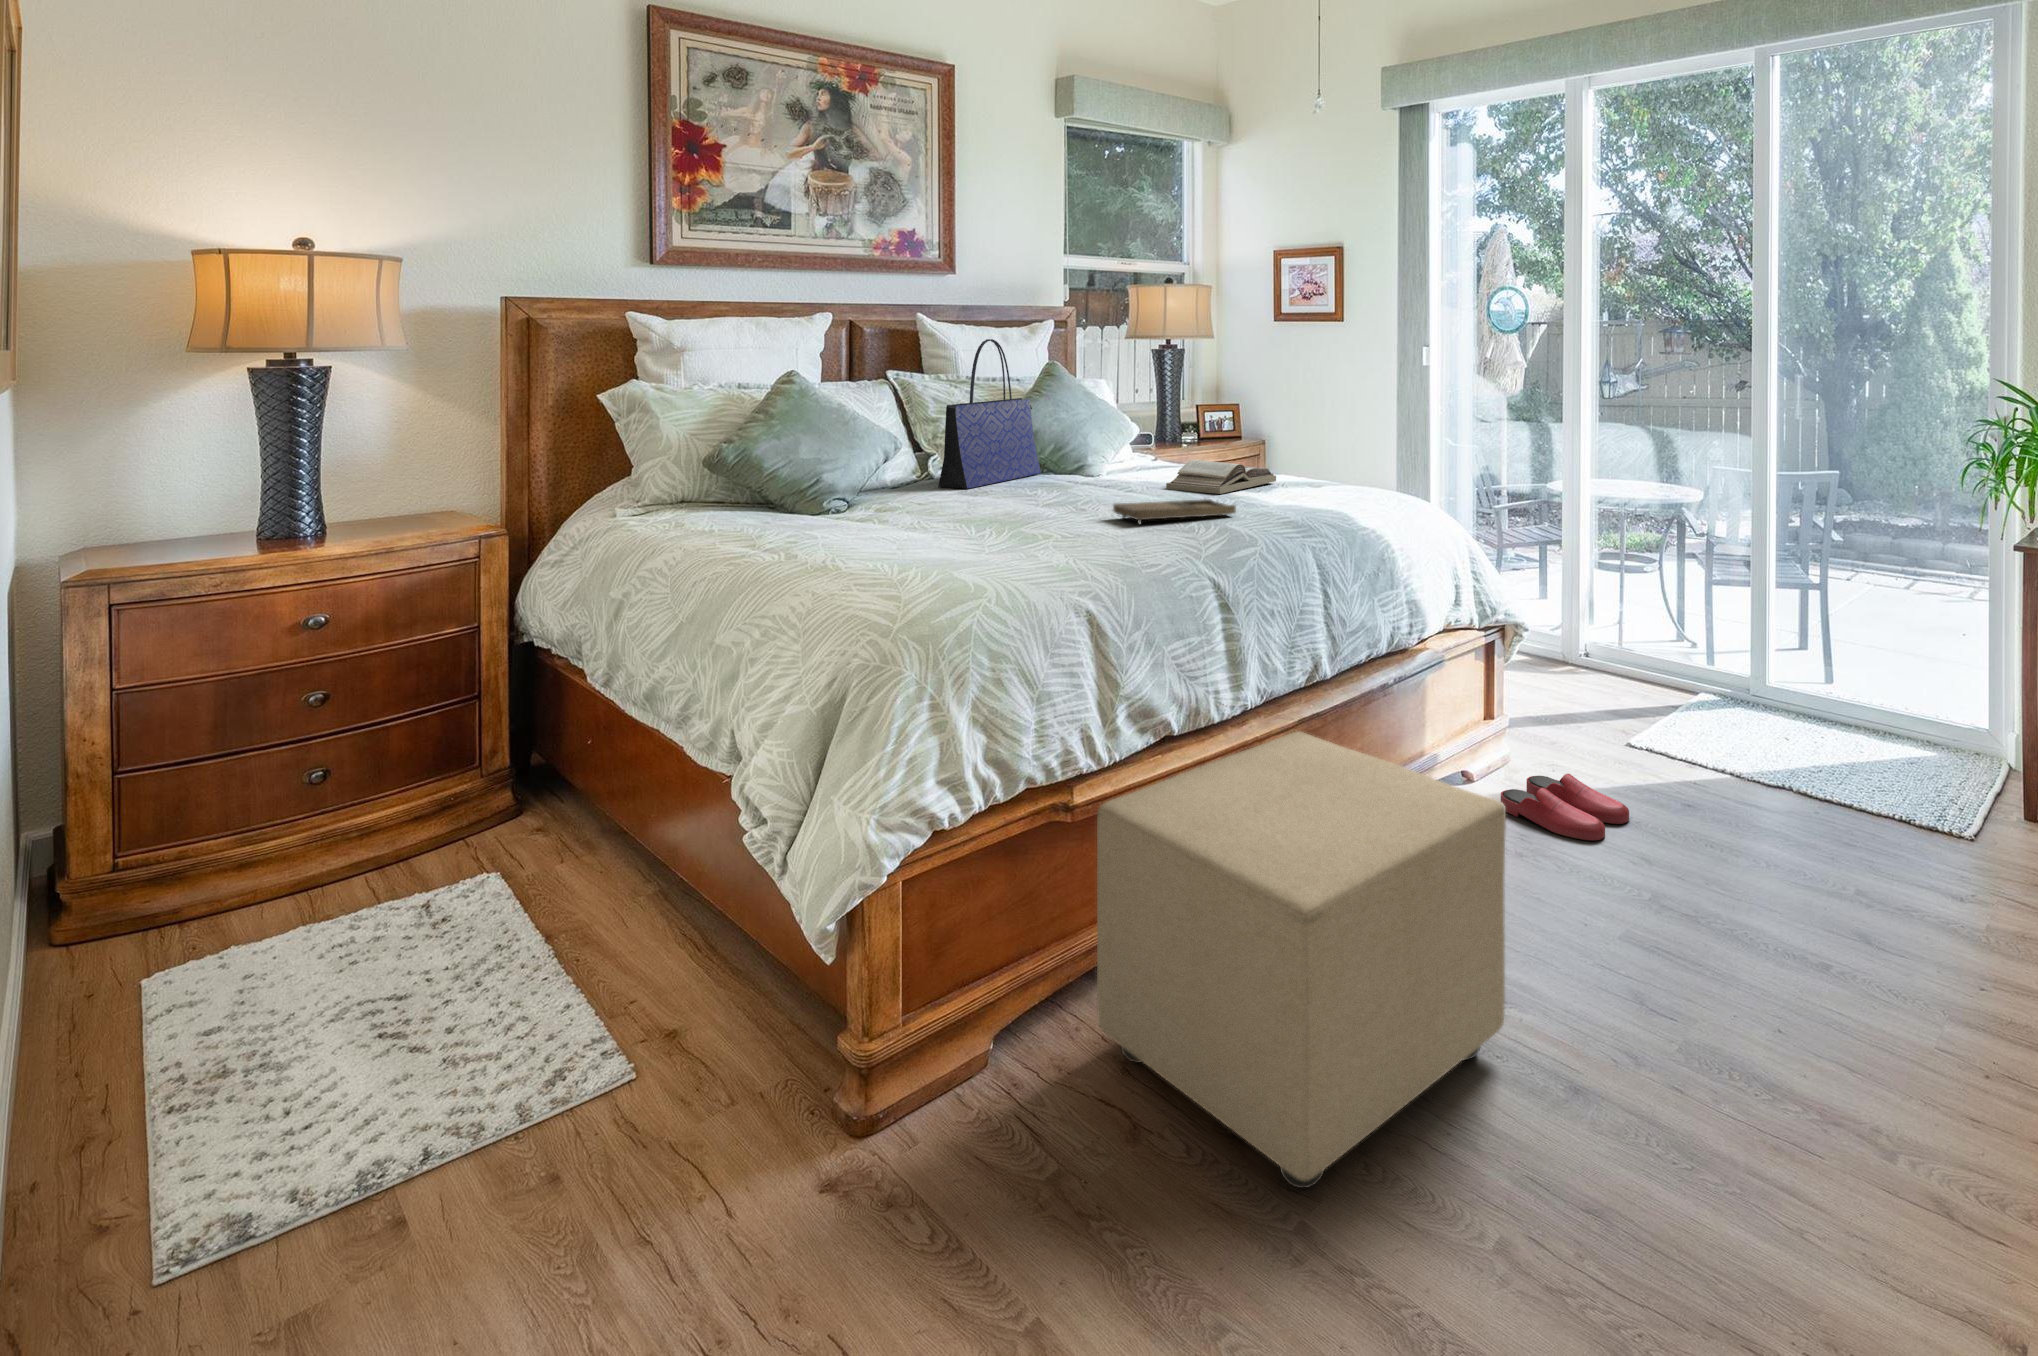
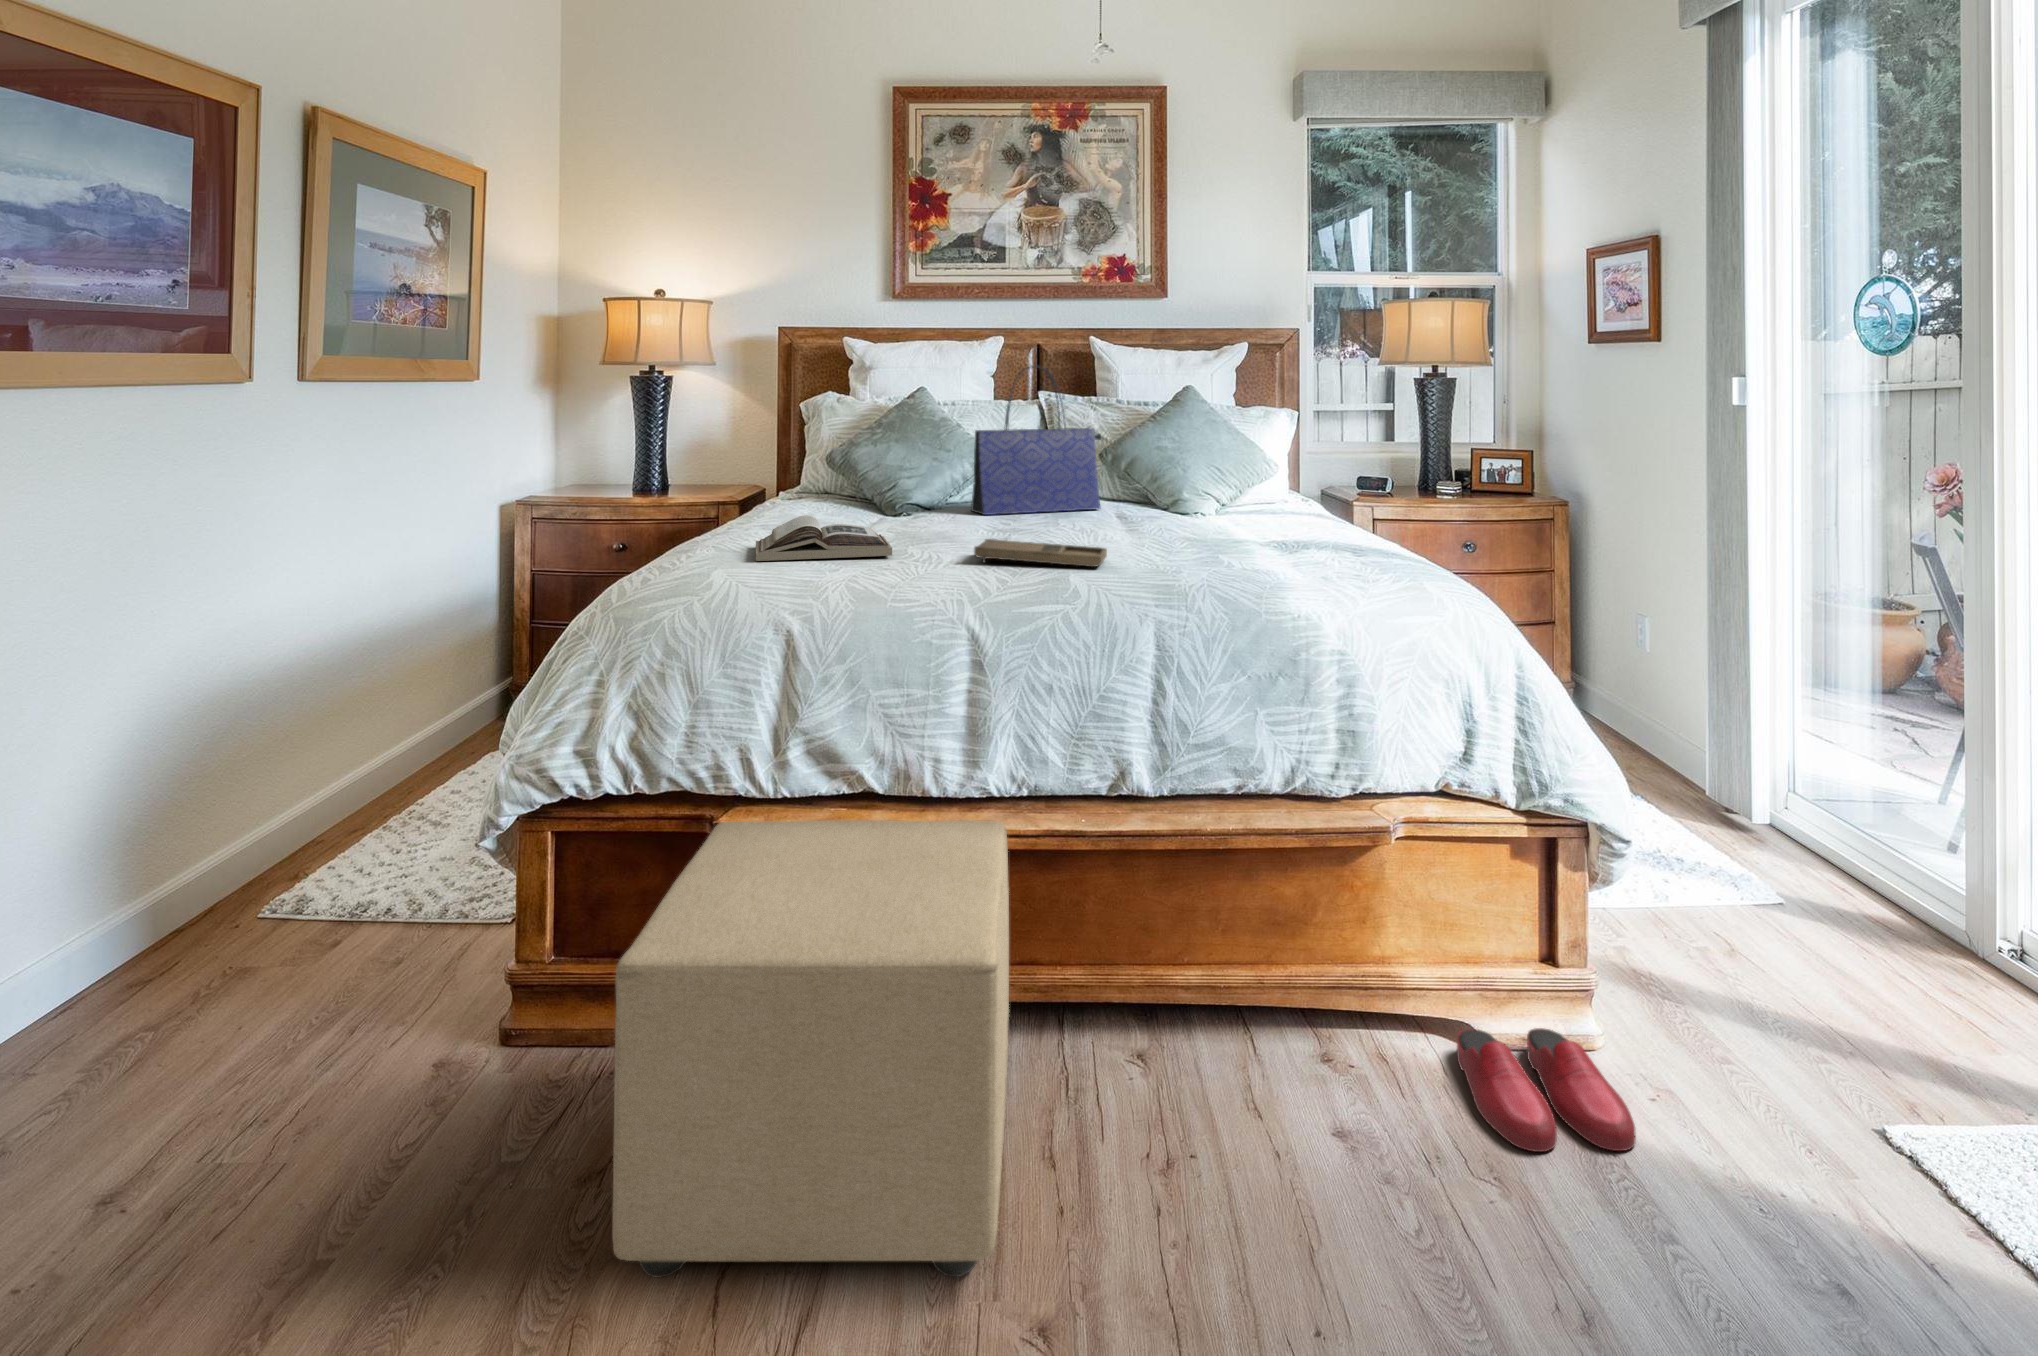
book: present [1166,460,1276,494] -> present [756,515,892,561]

